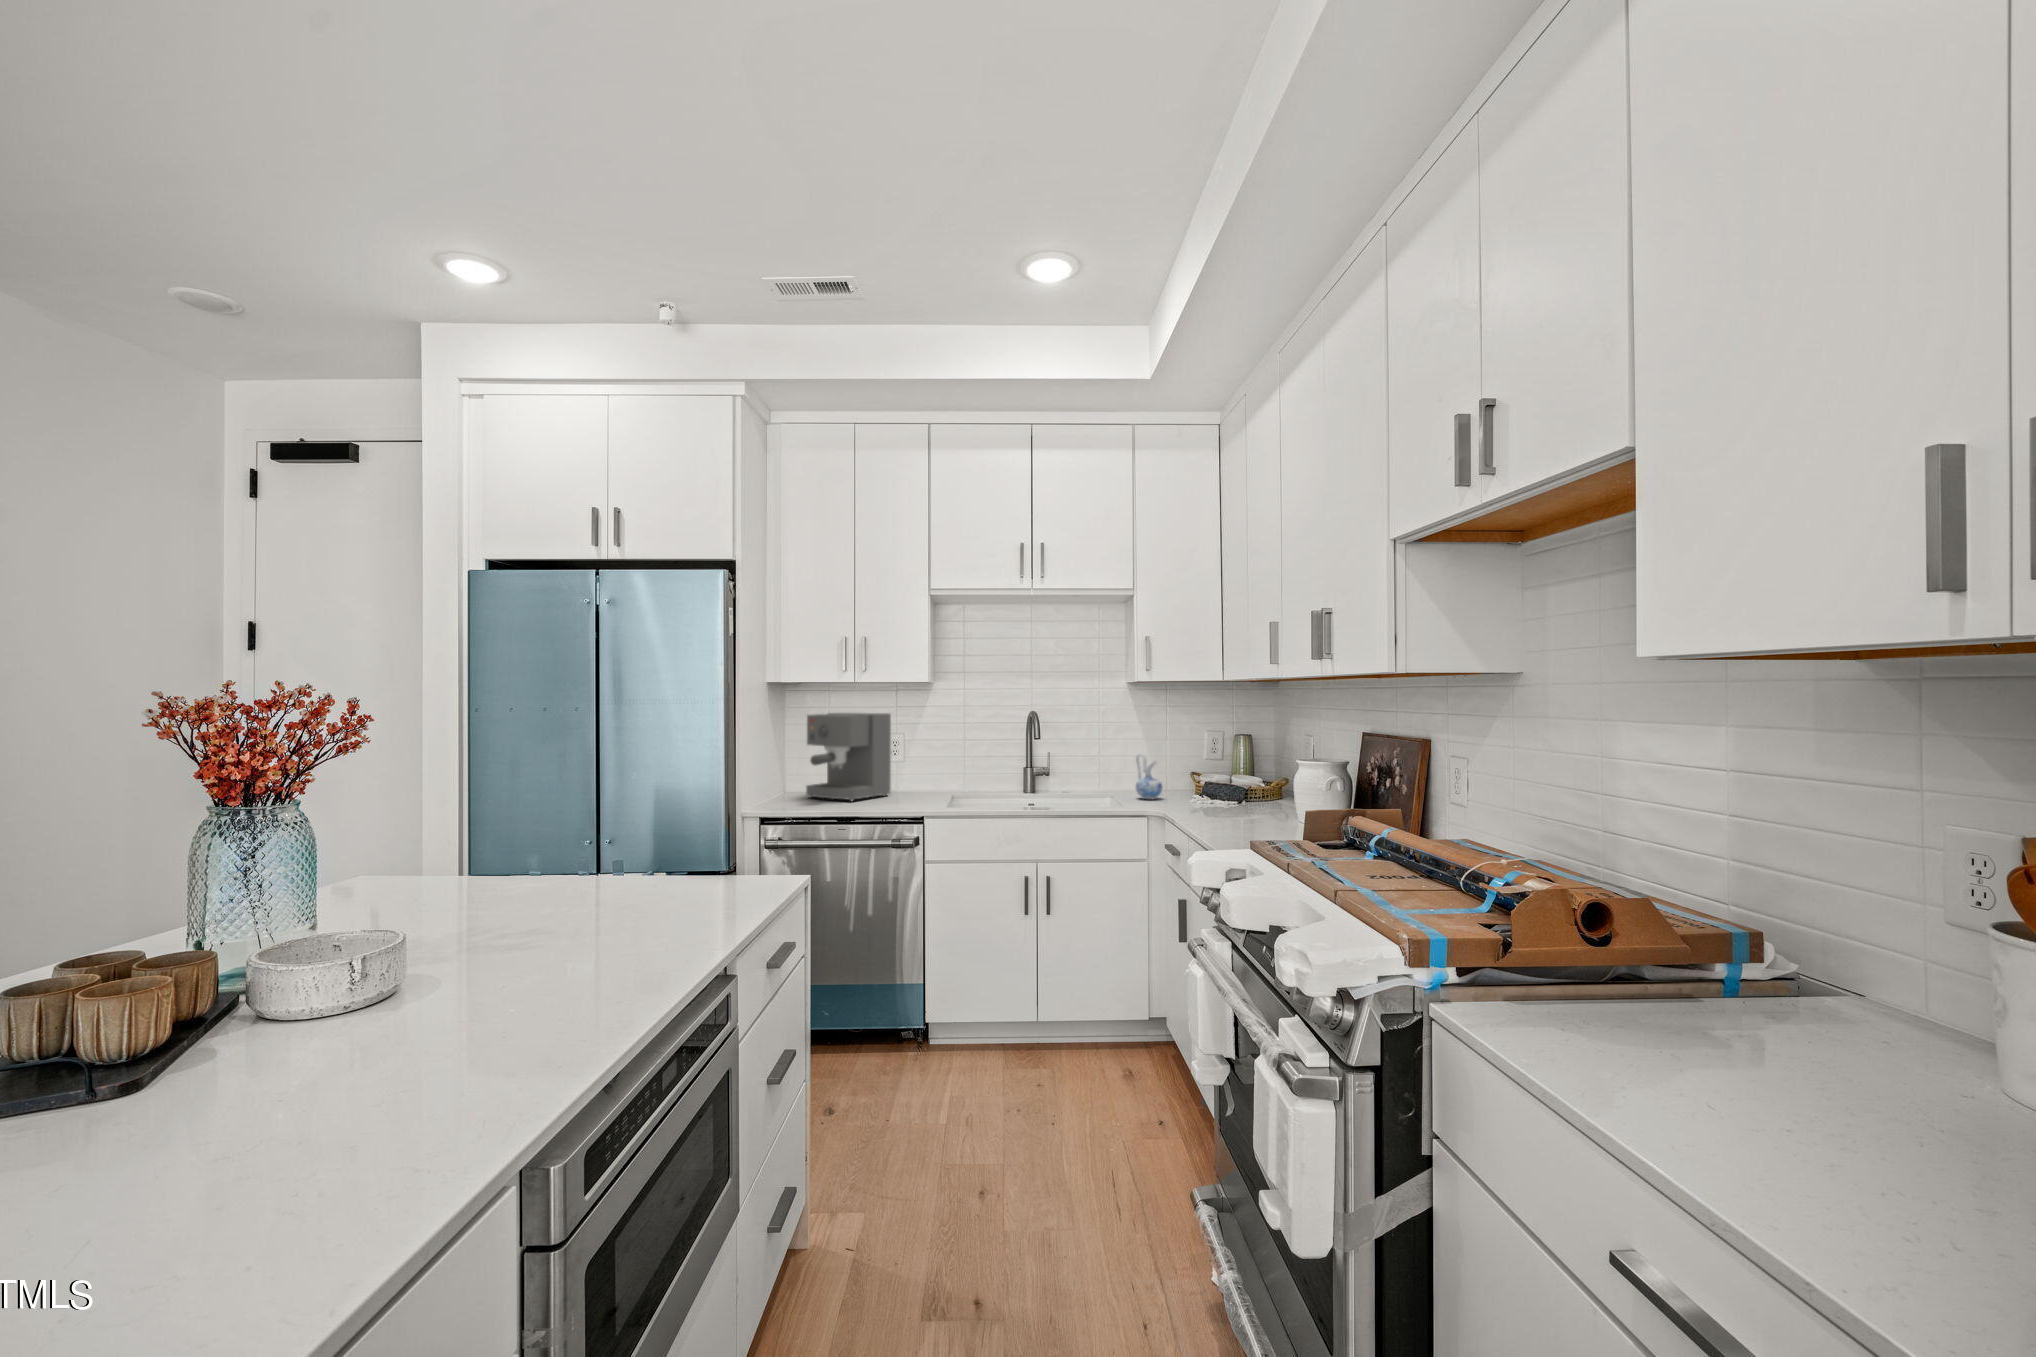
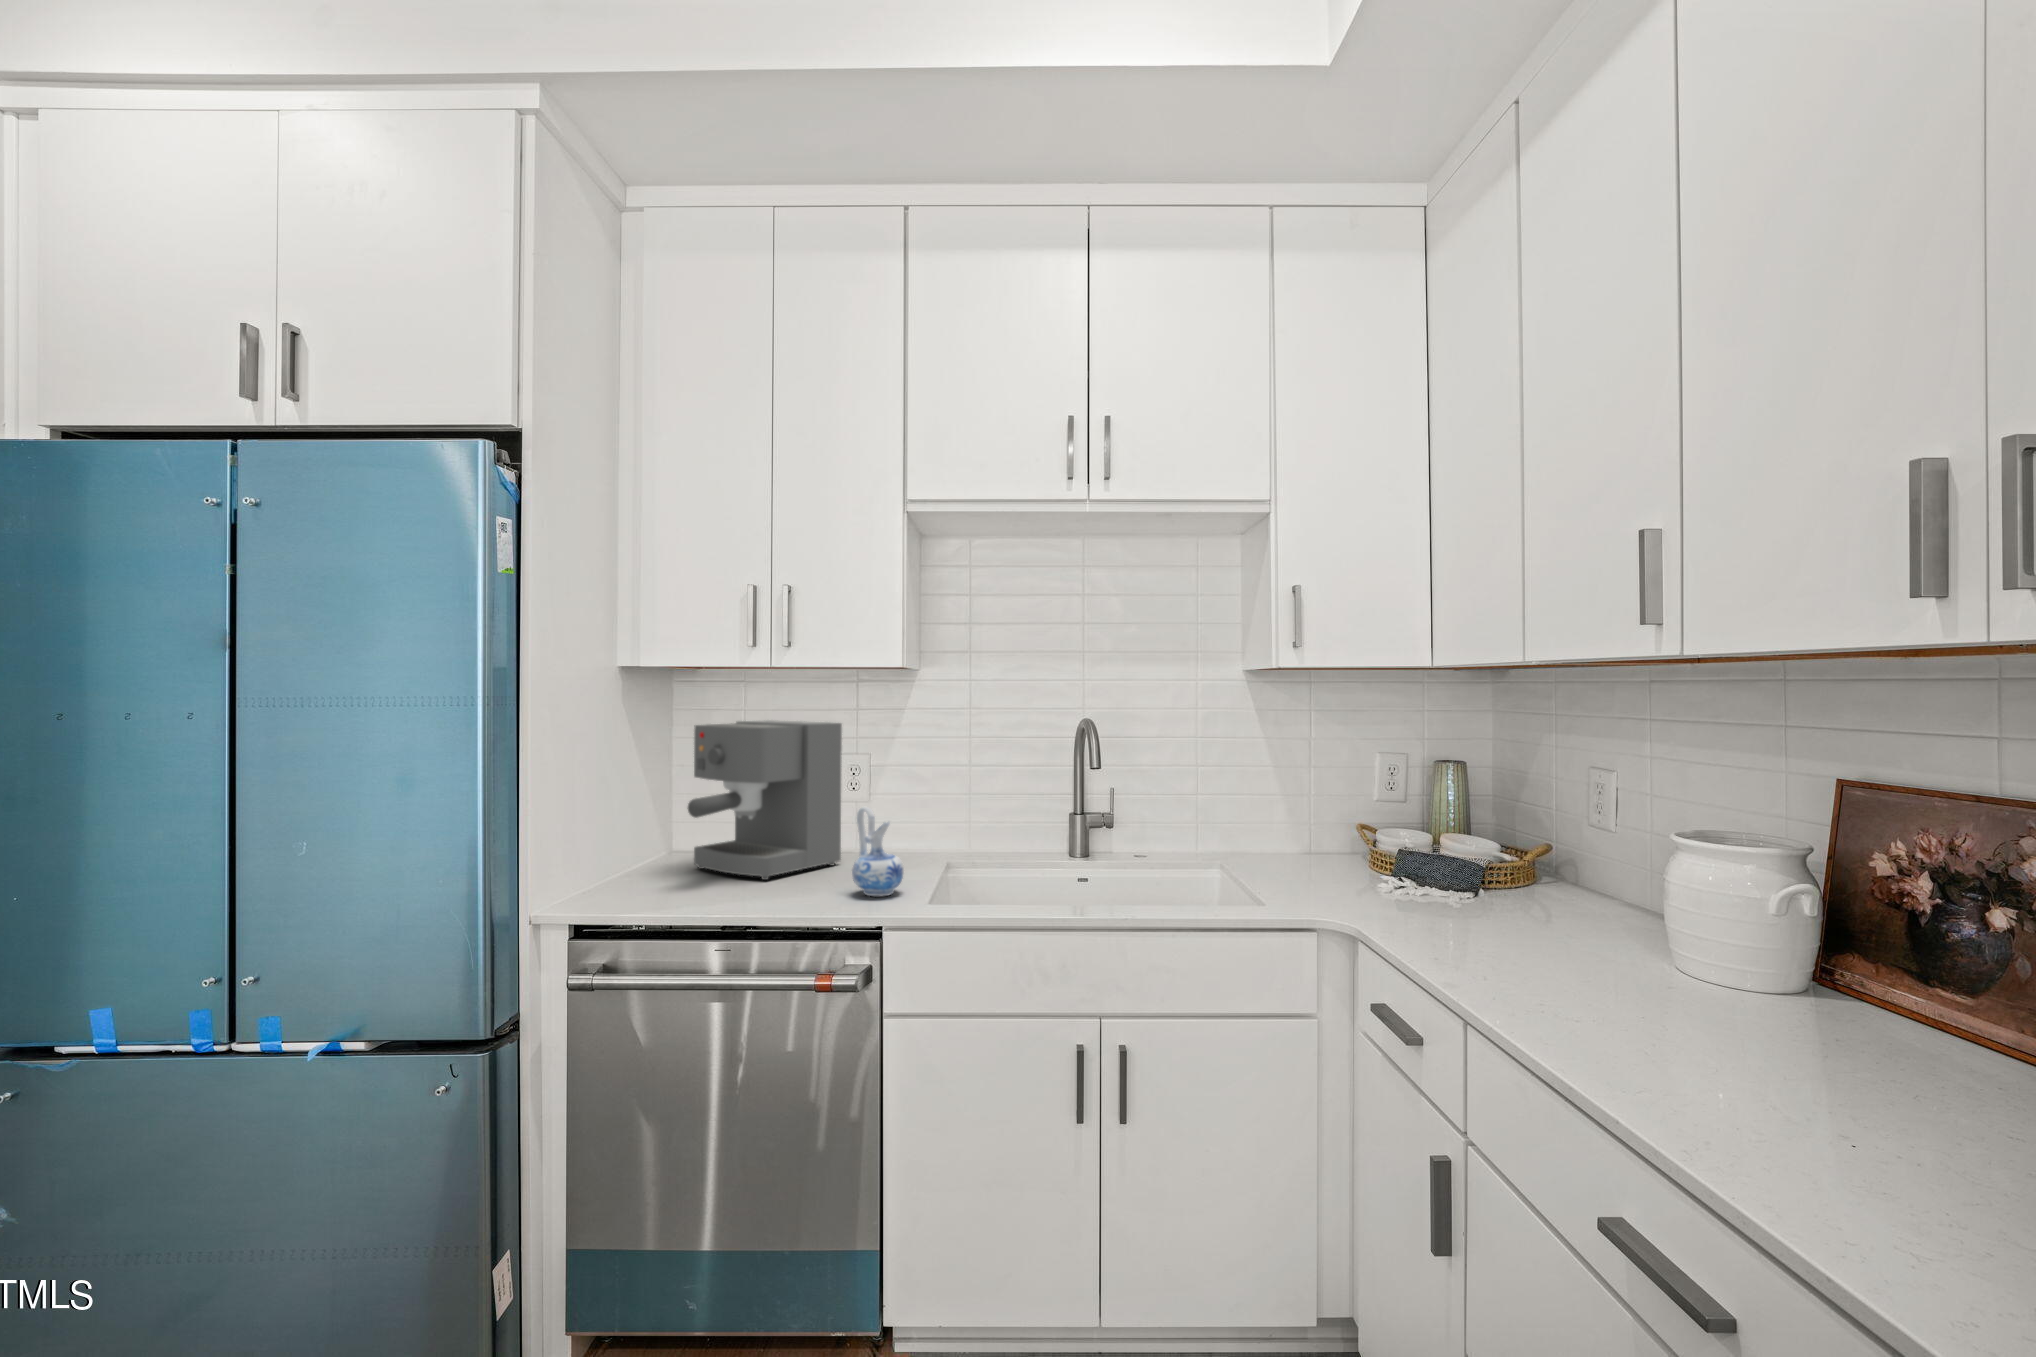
ceramic pitcher: present [1136,754,1162,799] -> present [852,807,904,896]

